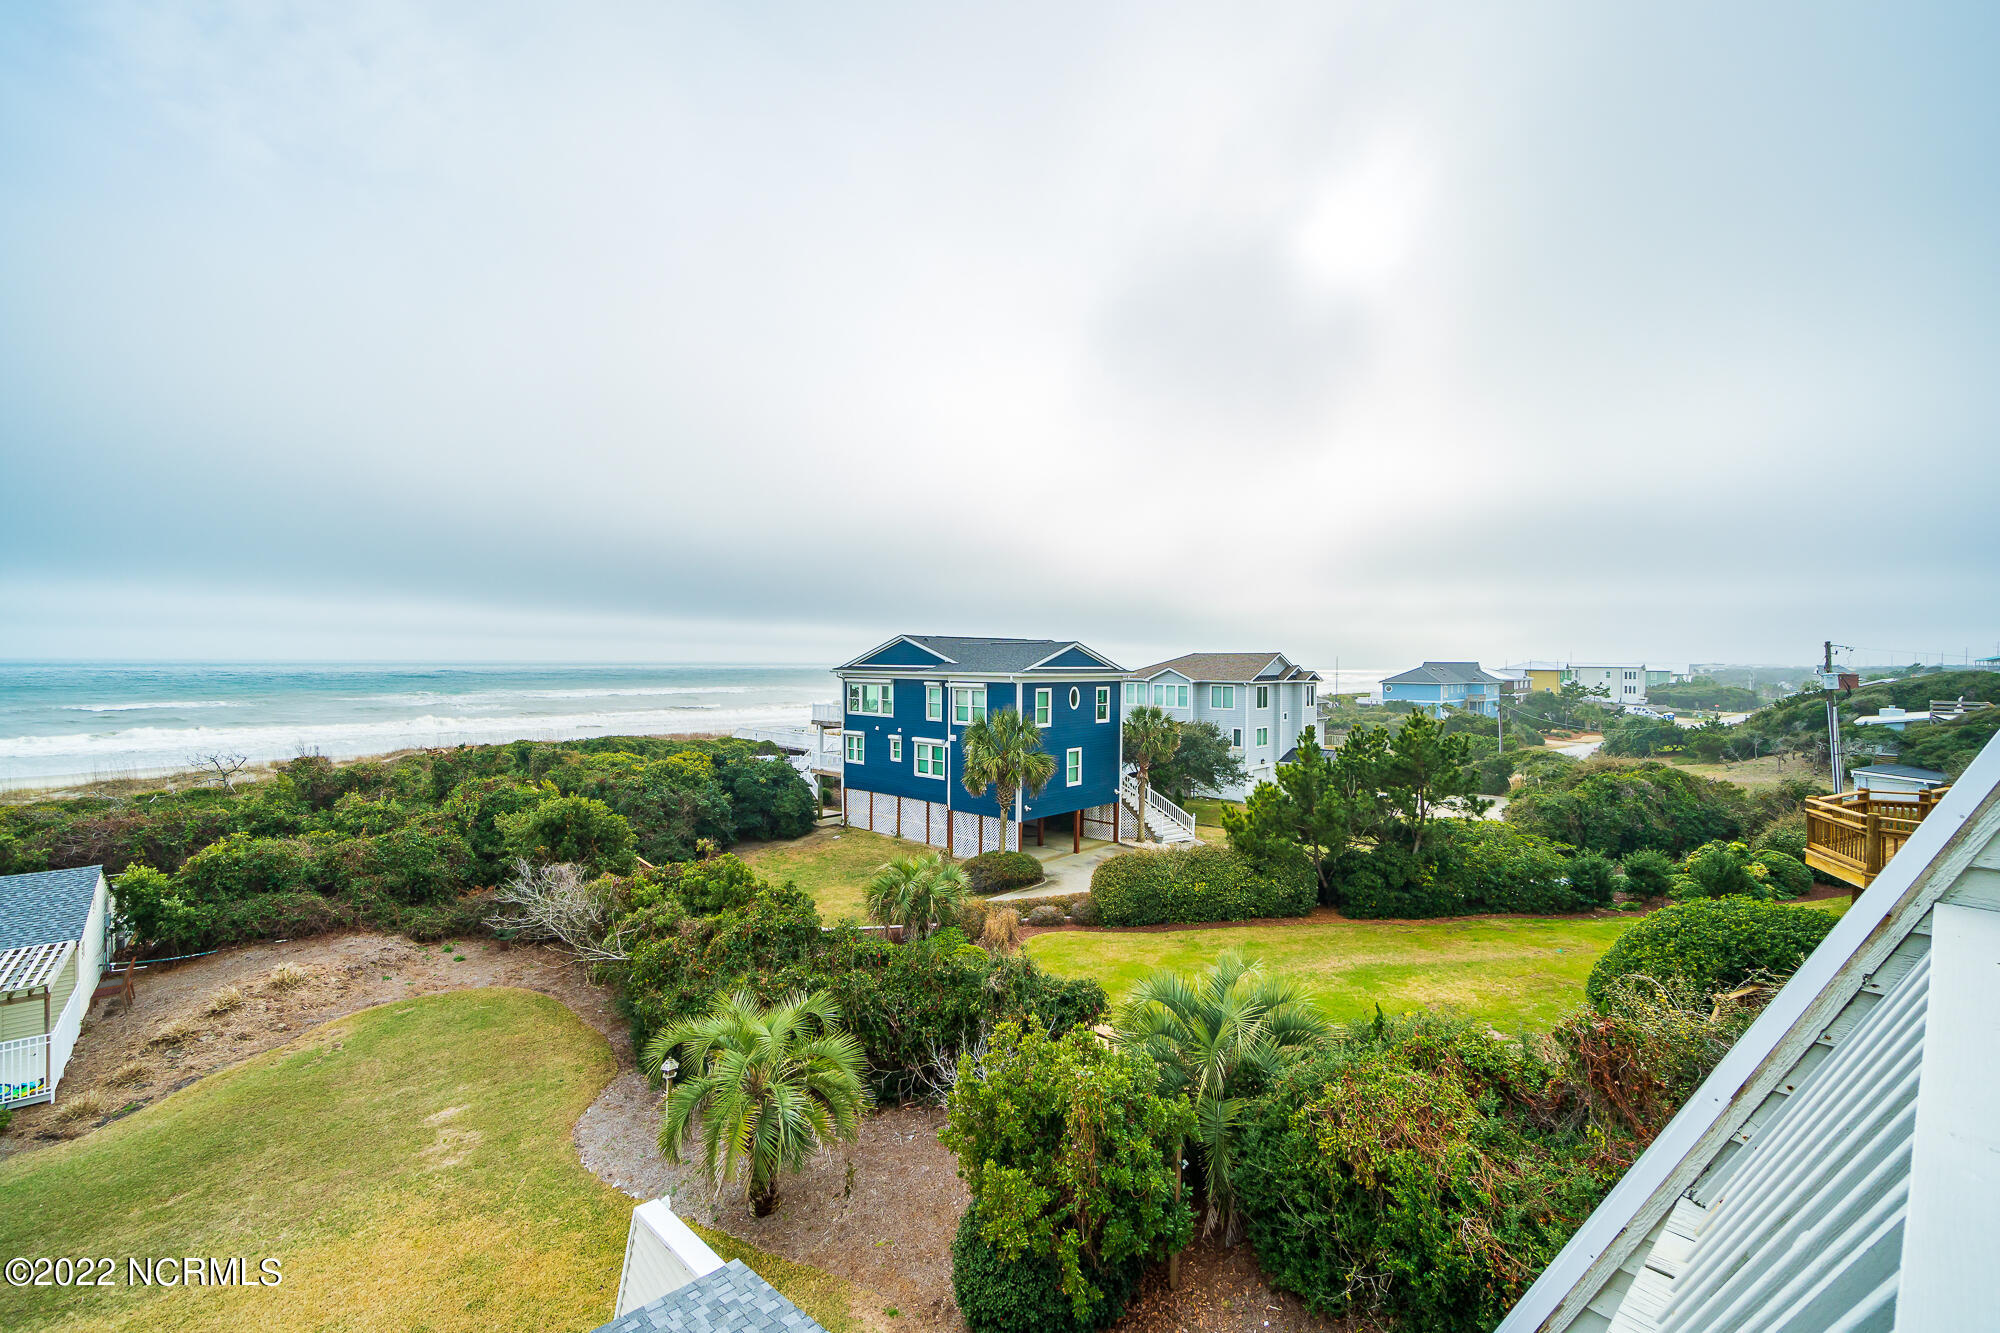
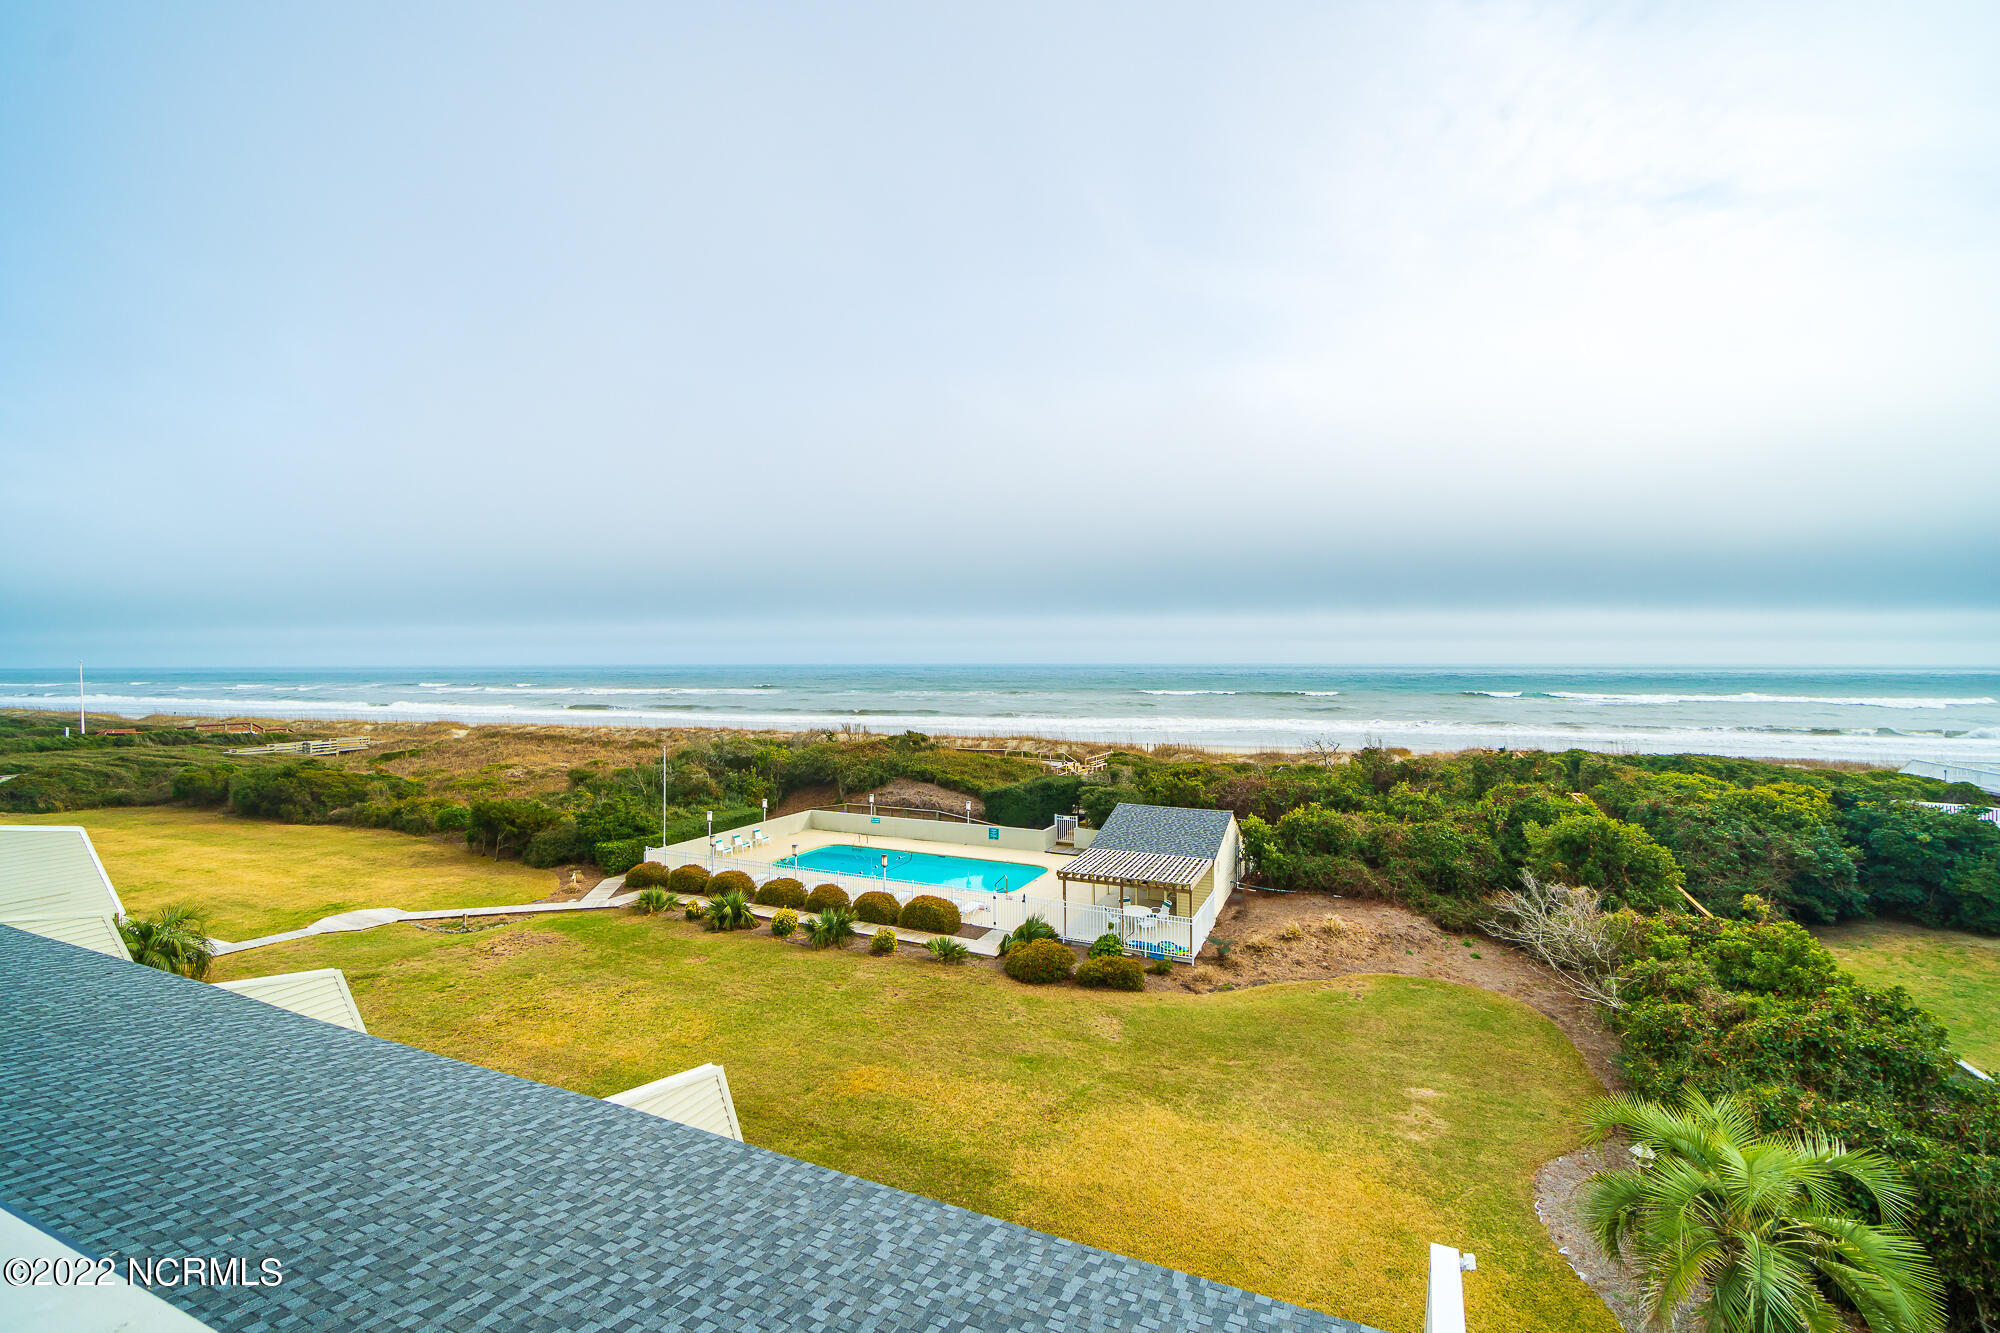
potted plant: present [485,928,520,950] -> present [1205,937,1236,960]

